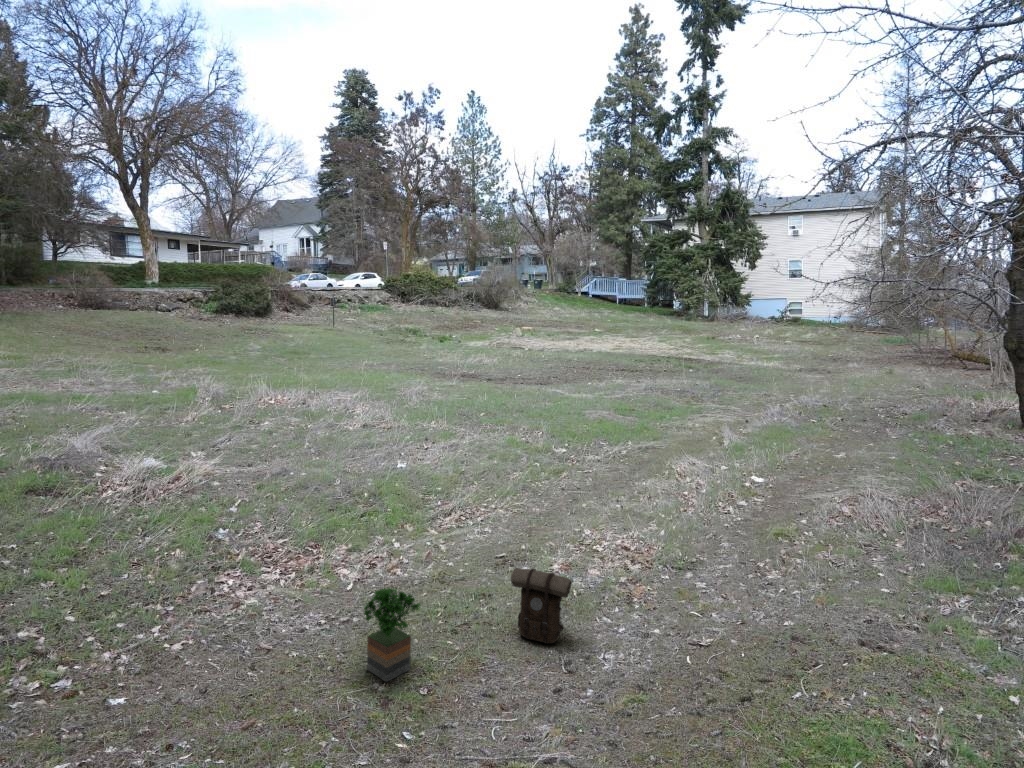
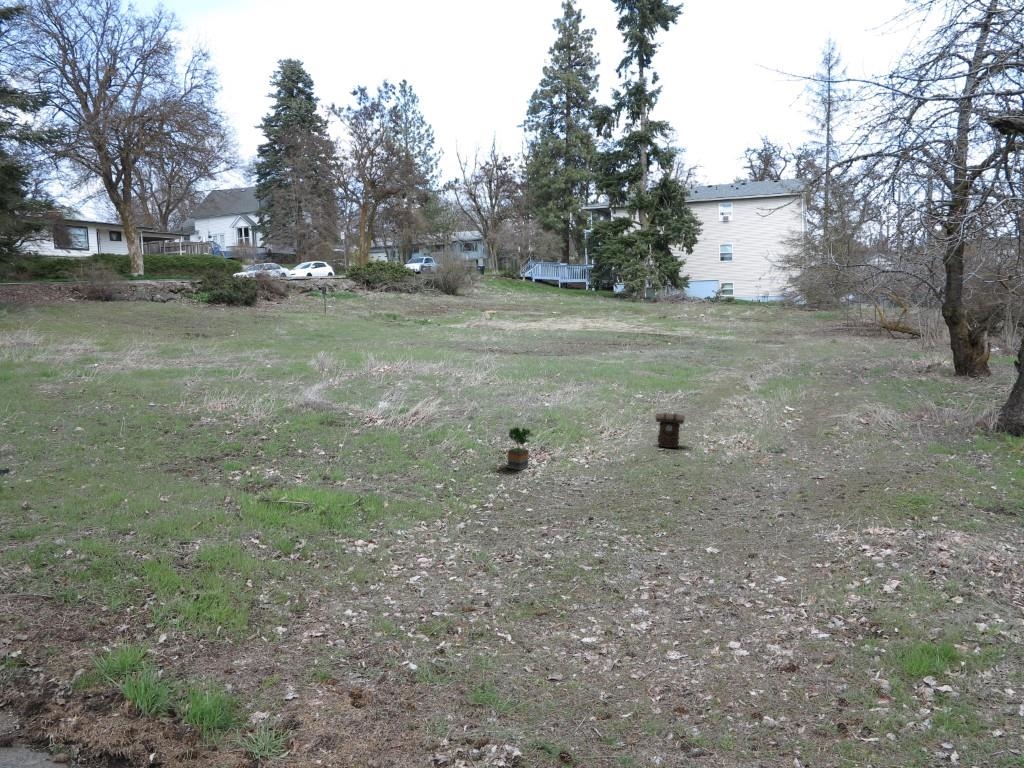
potted tree: present [364,588,421,682] -> present [507,427,533,470]

